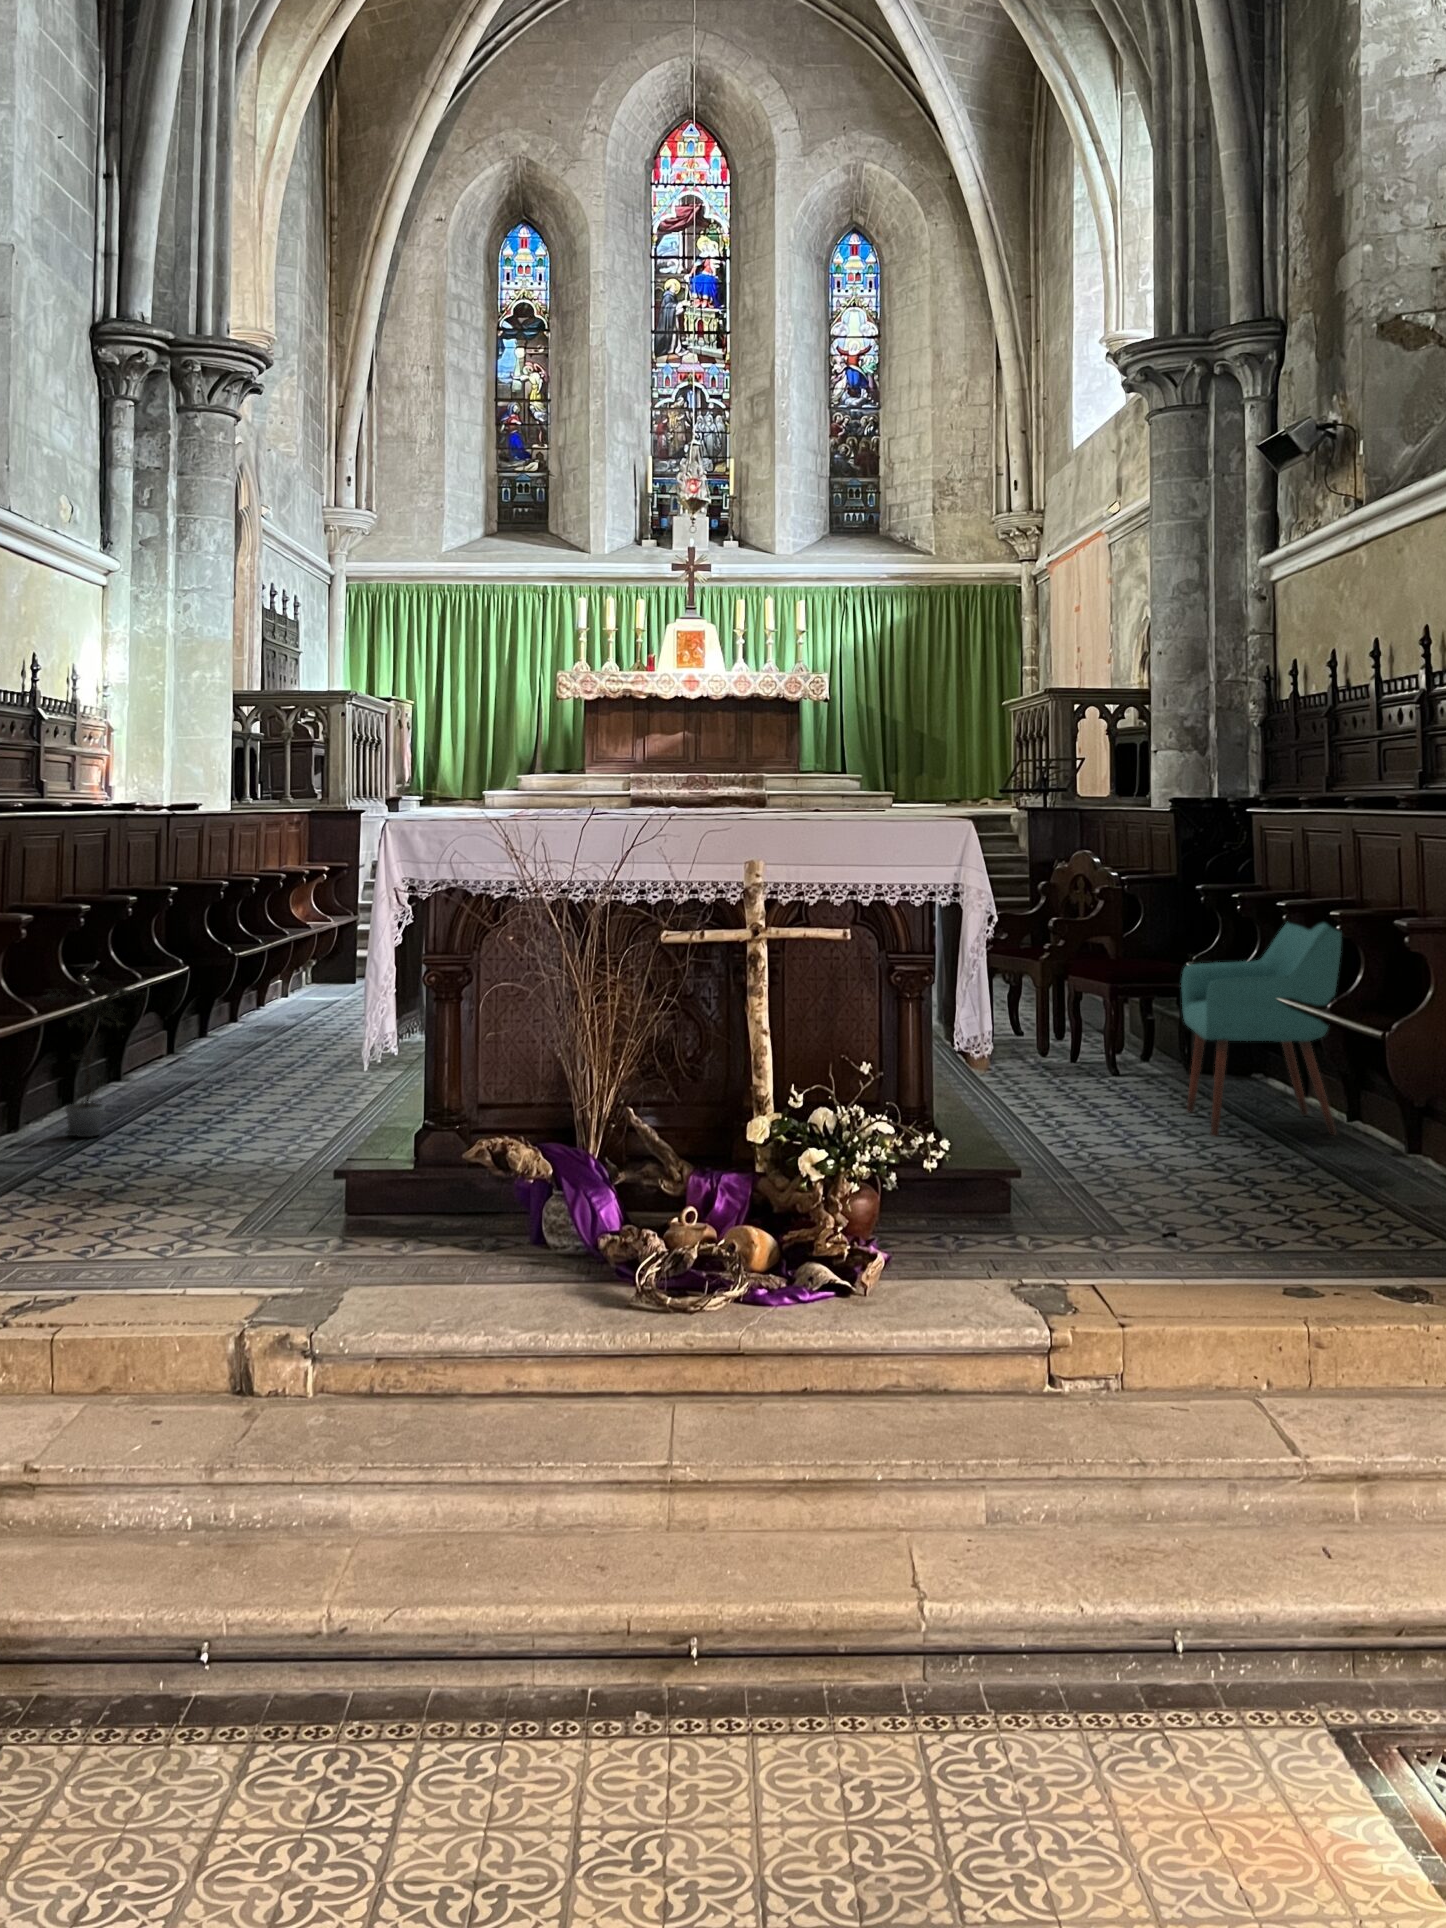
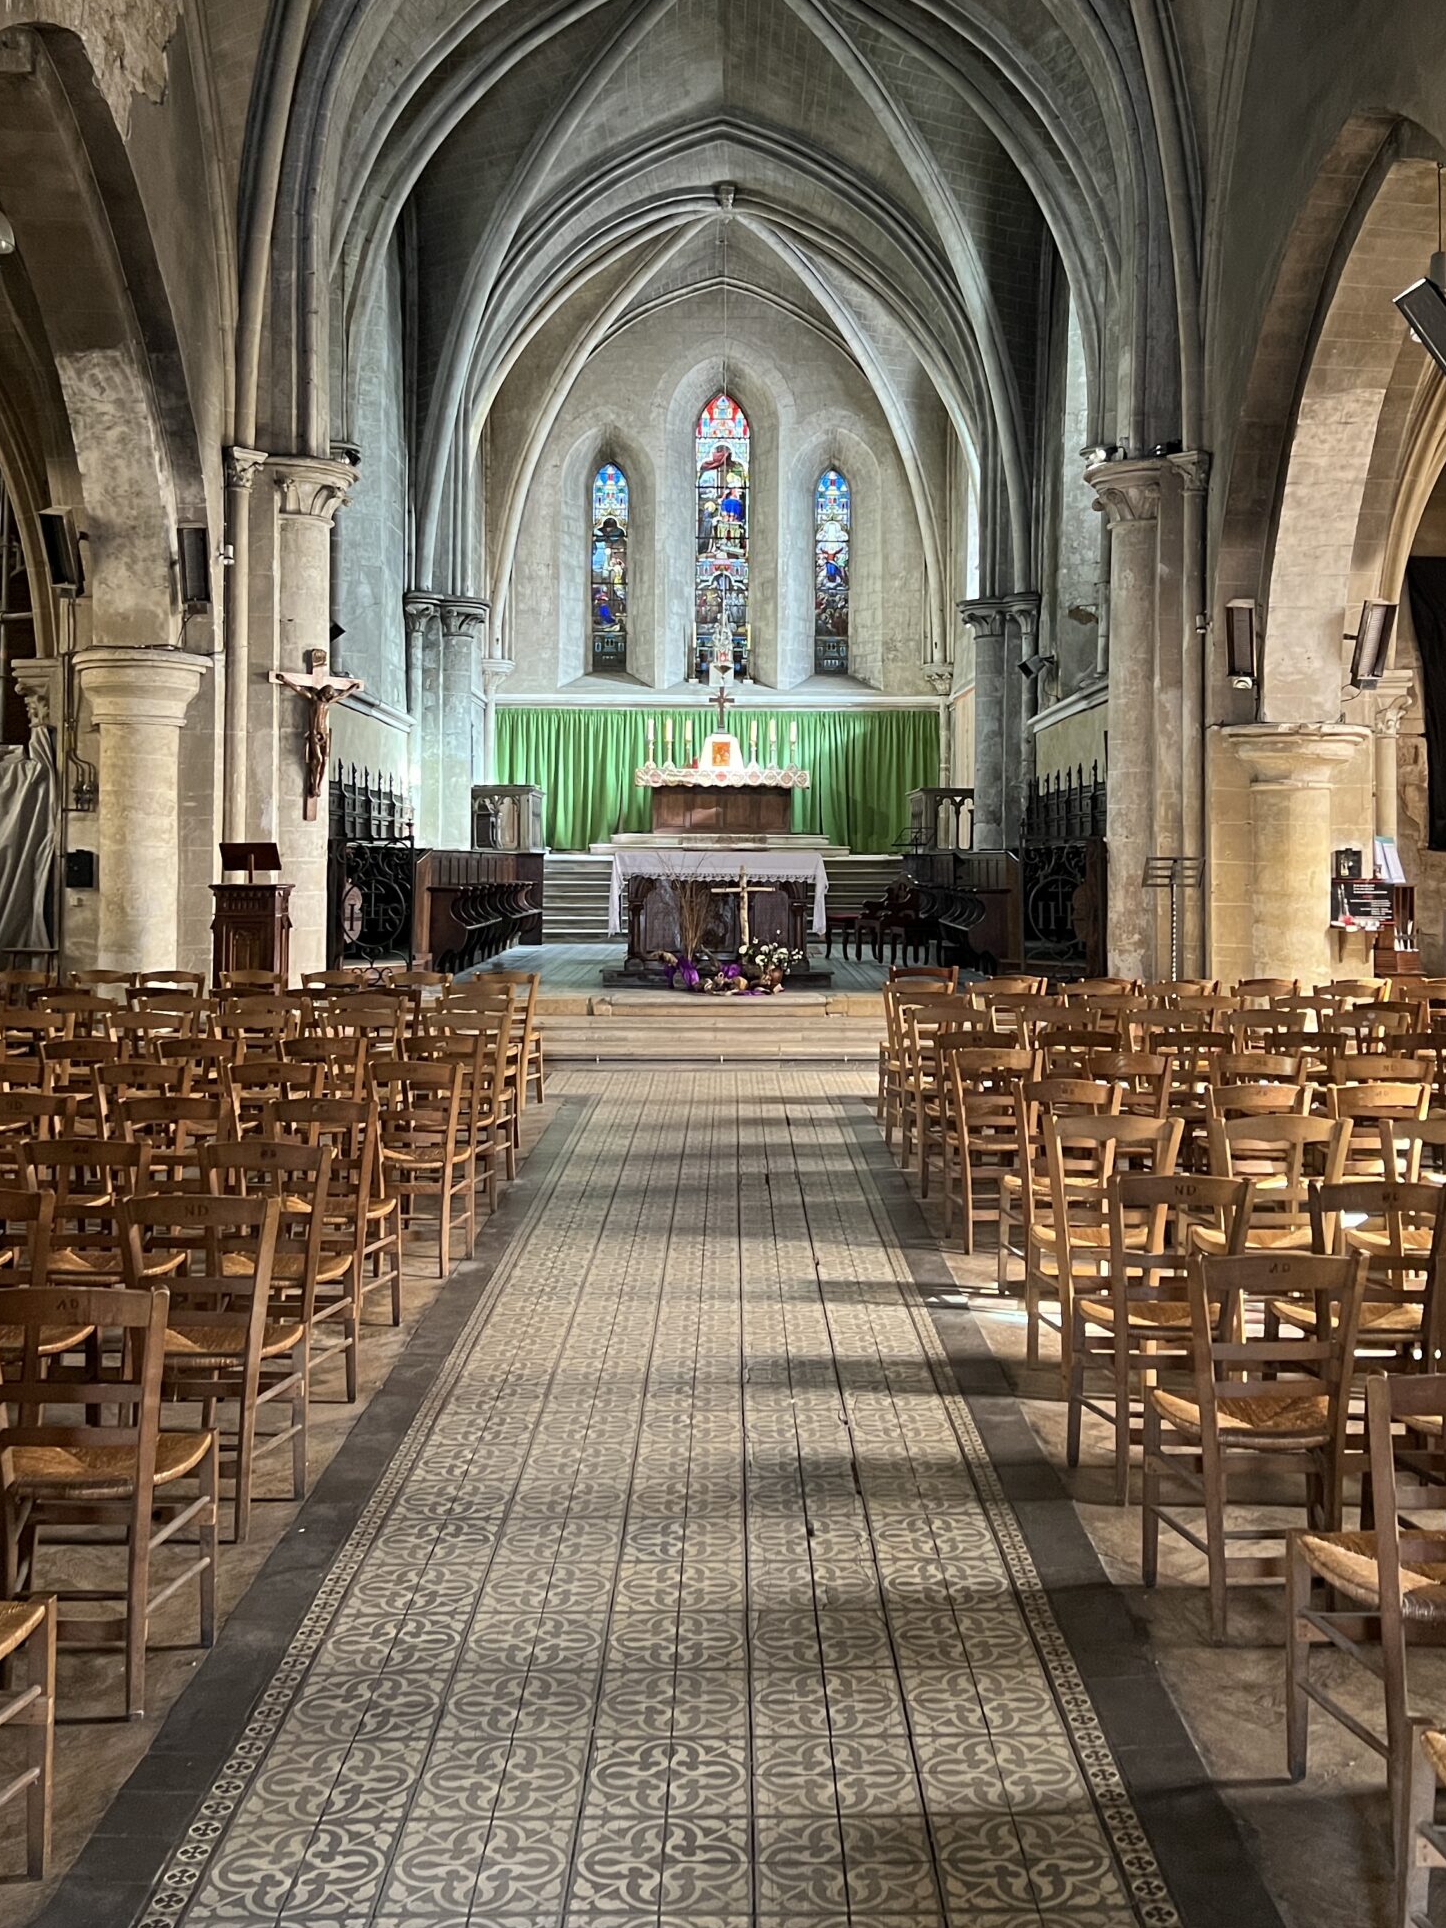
chair: present [1181,923,1342,1136] -> none [913,893,966,976]

